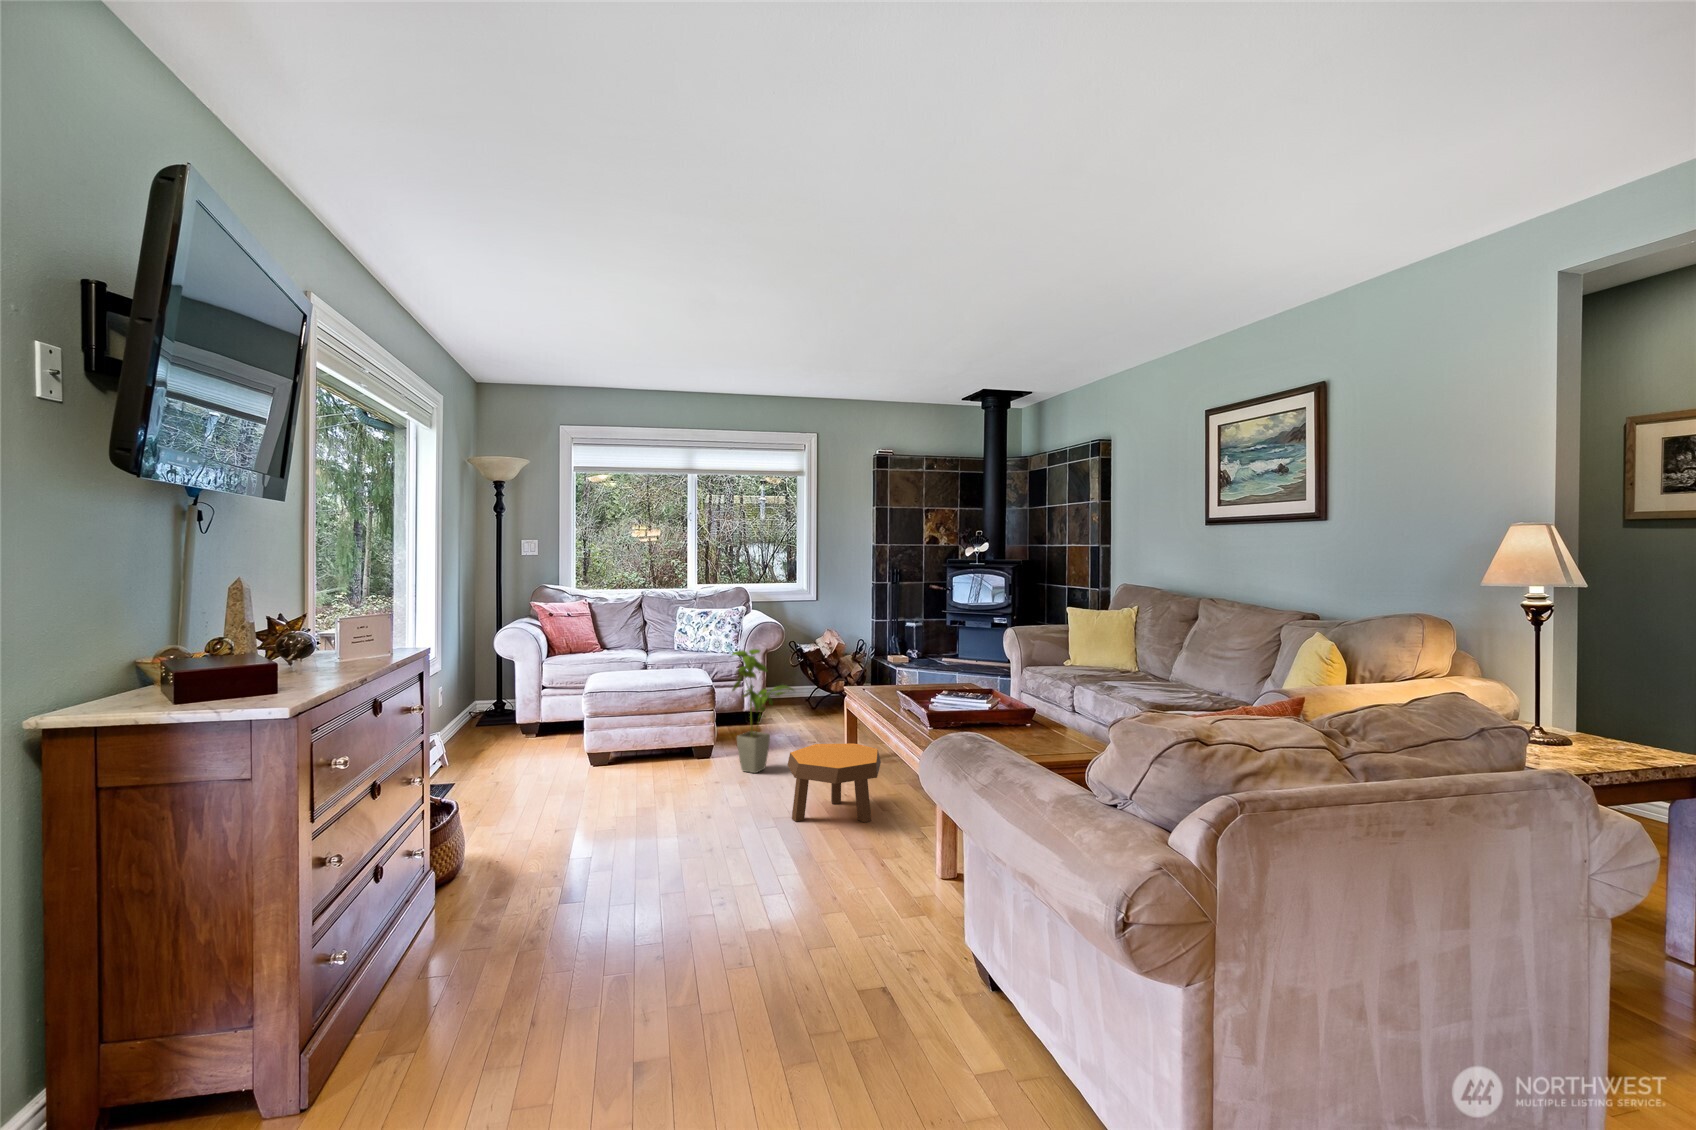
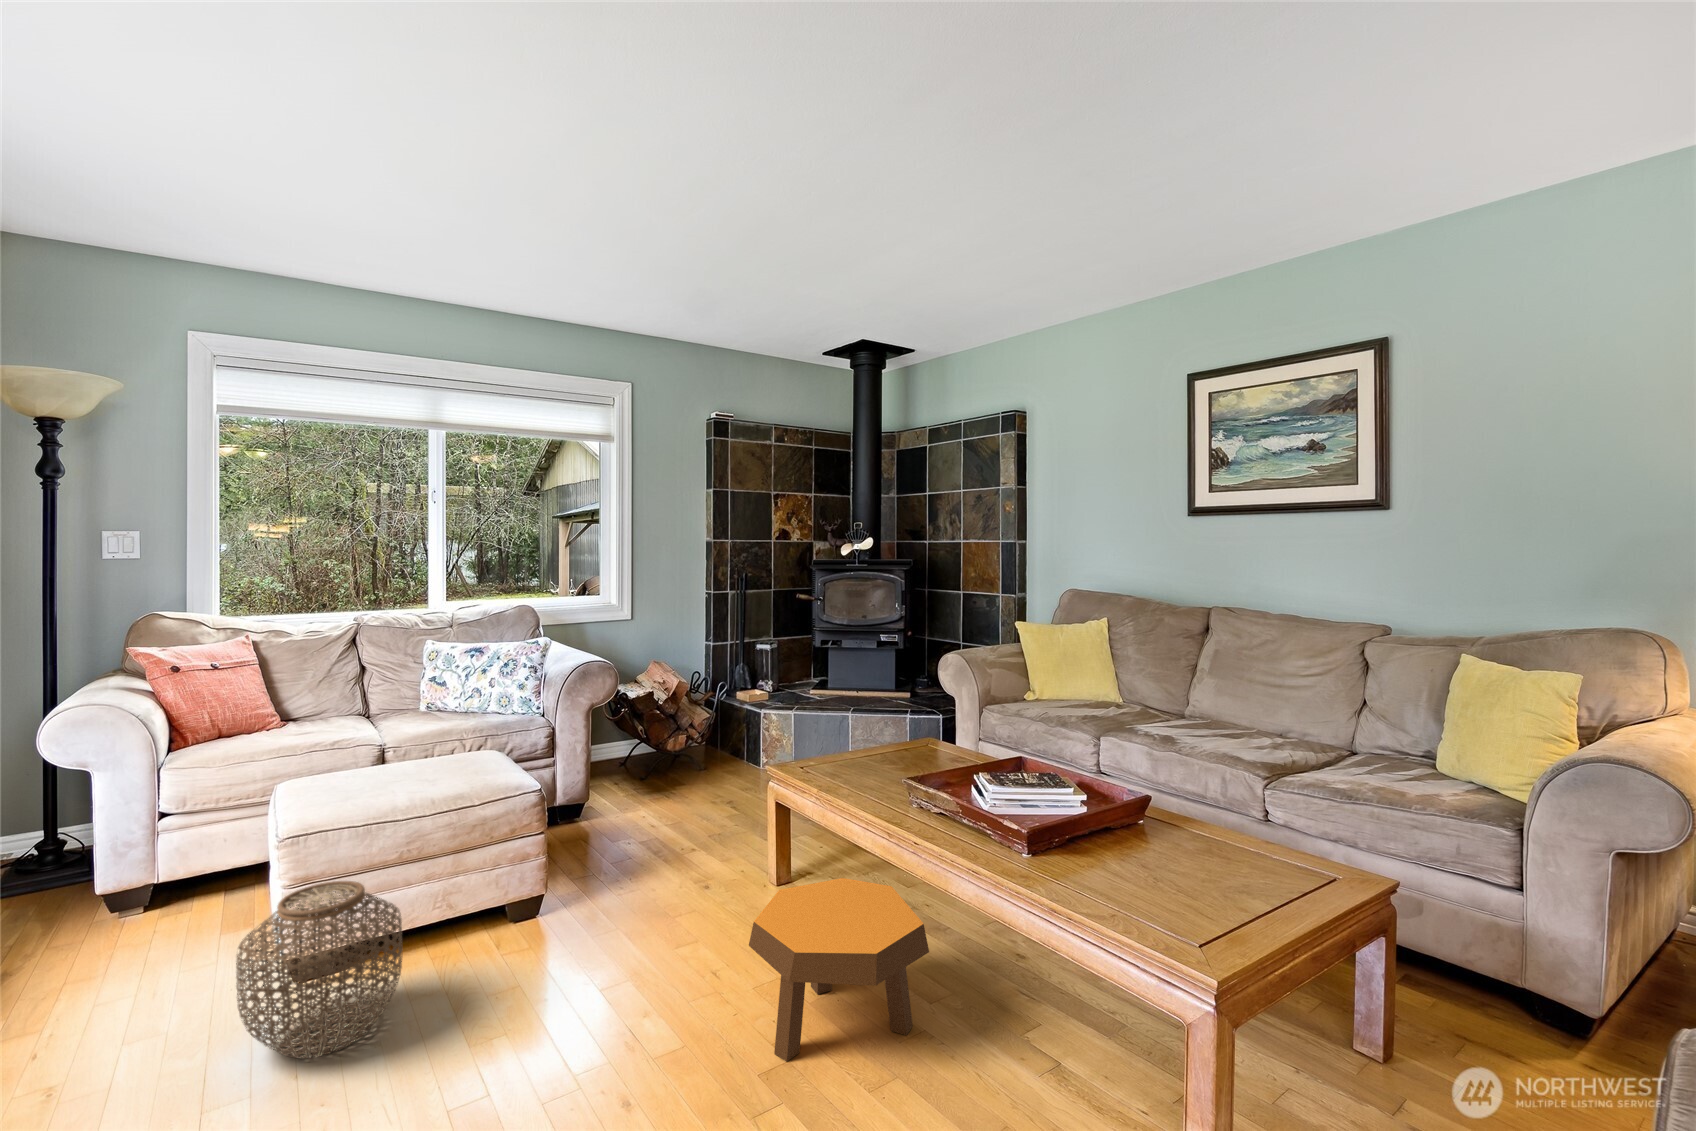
house plant: present [732,649,793,773] -> none [586,721,705,938]
woven basket: none [563,714,633,792] -> present [236,881,402,1058]

